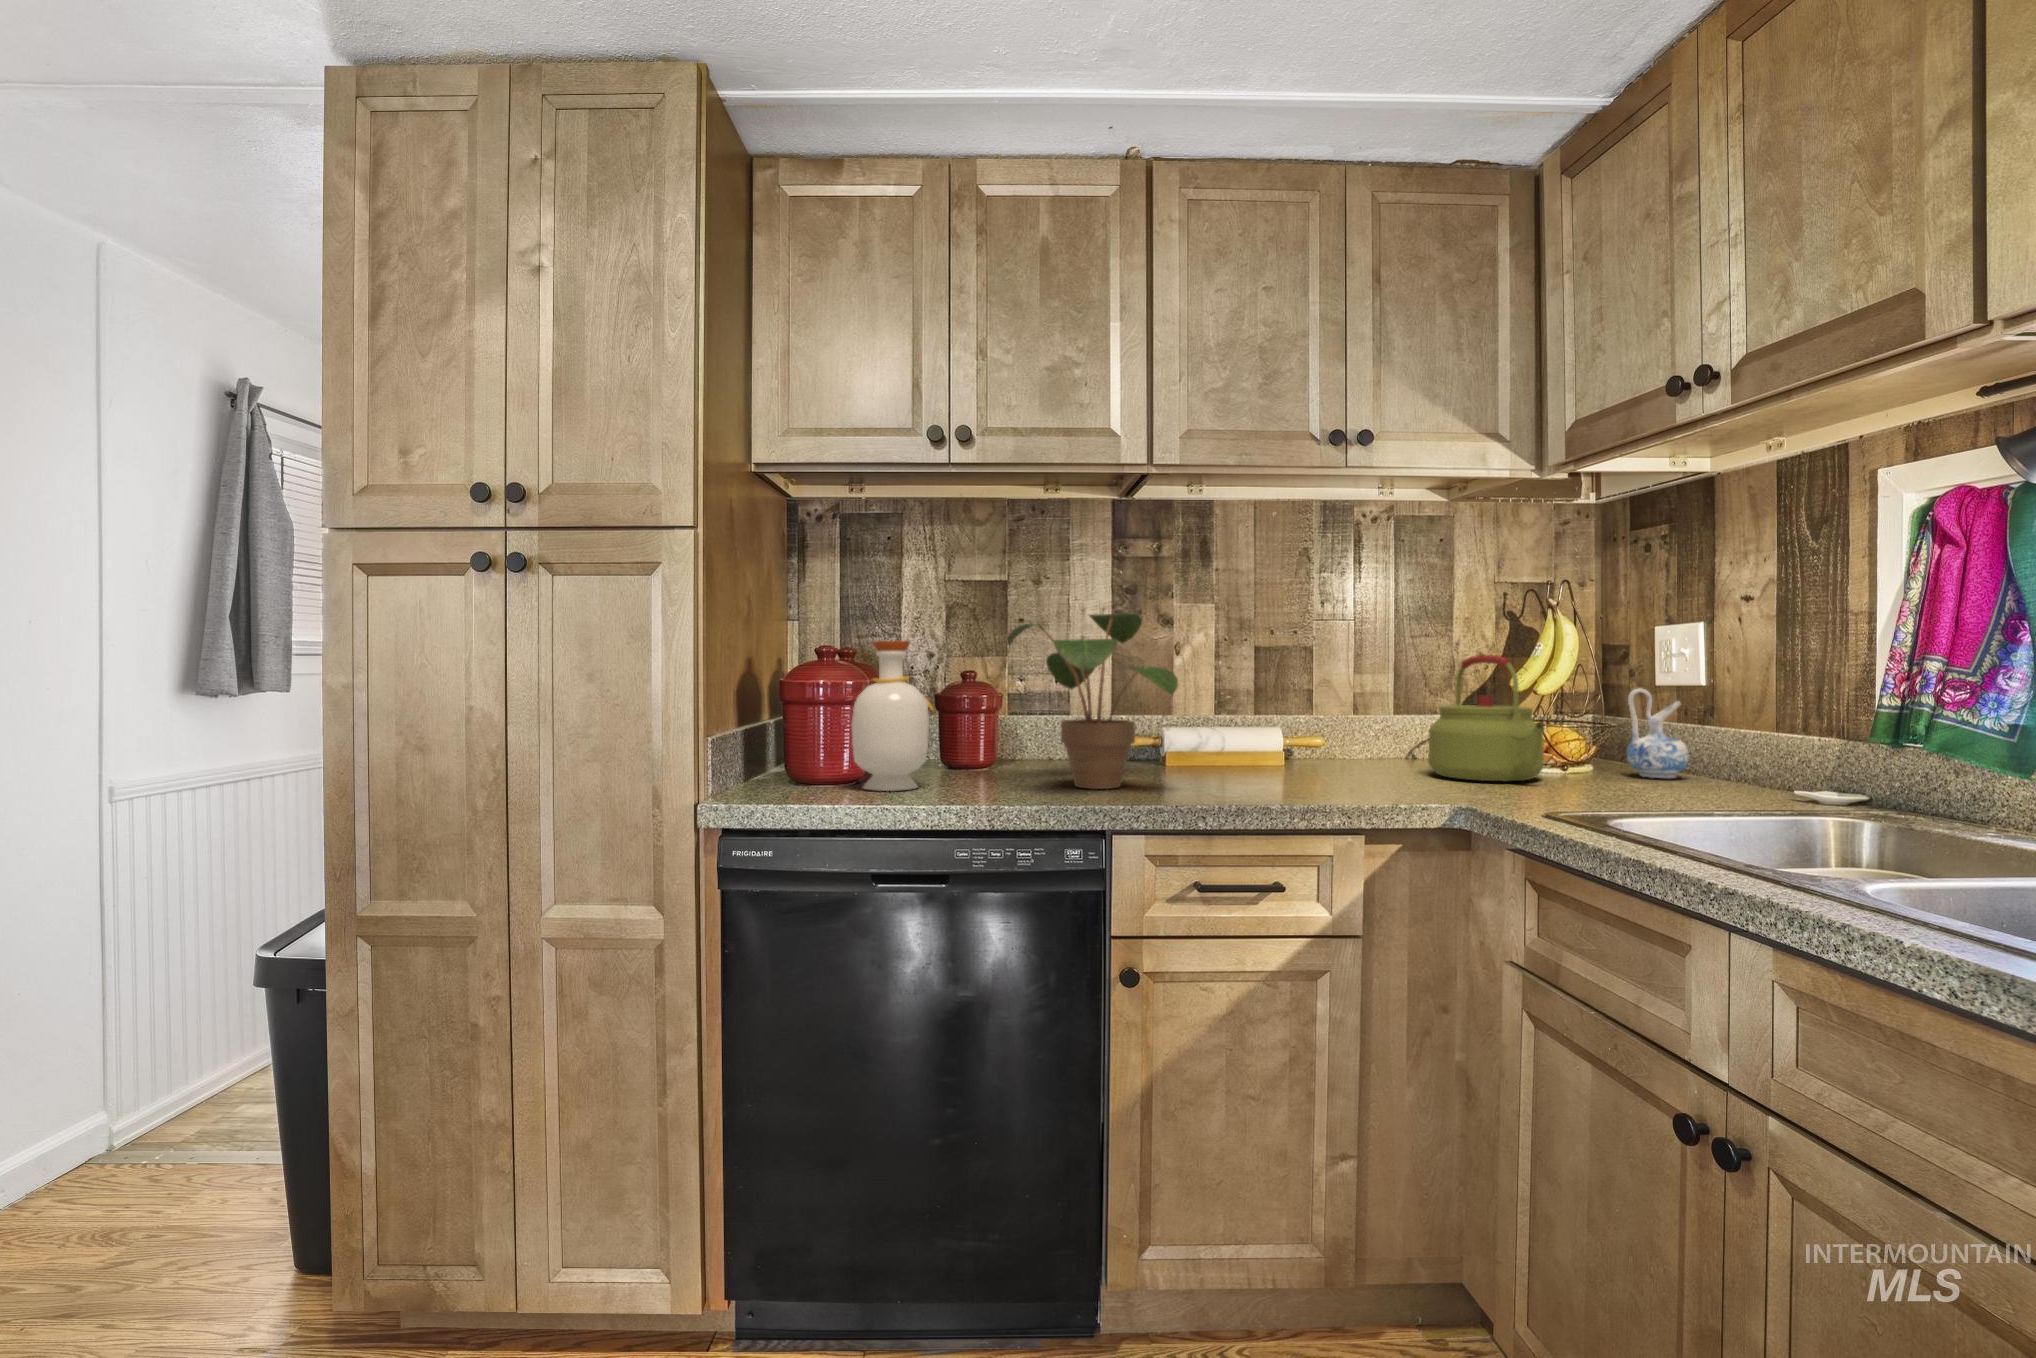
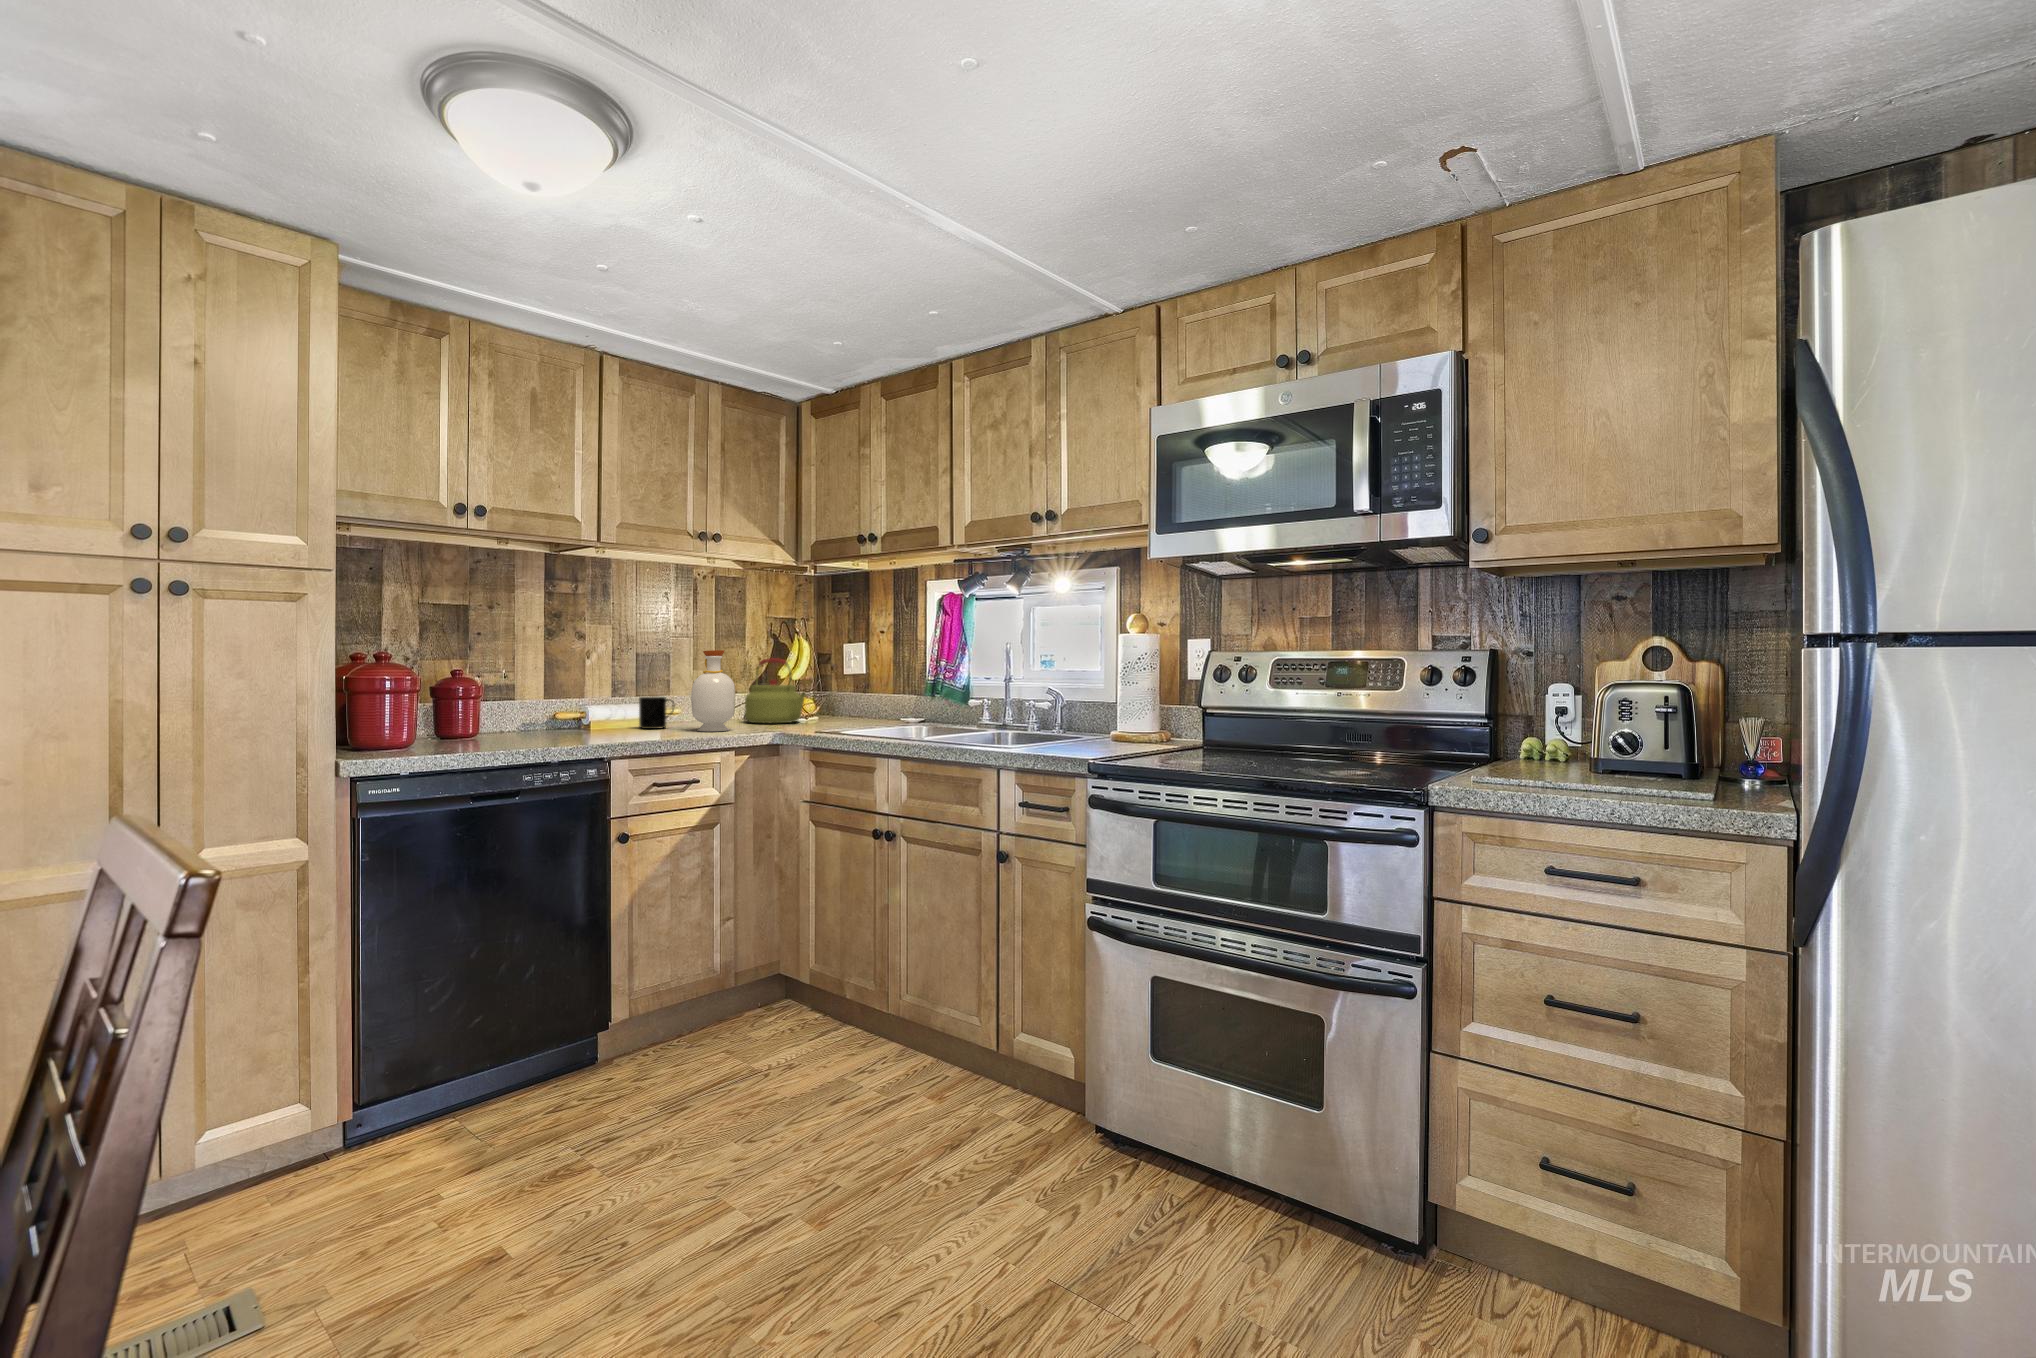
potted plant: present [1007,612,1178,789] -> none [515,631,634,738]
bottle: present [851,641,934,791] -> present [691,650,735,731]
ceramic pitcher: present [1626,688,1689,778] -> none [834,675,861,718]
mug: none [1228,721,1285,777] -> present [639,697,674,729]

